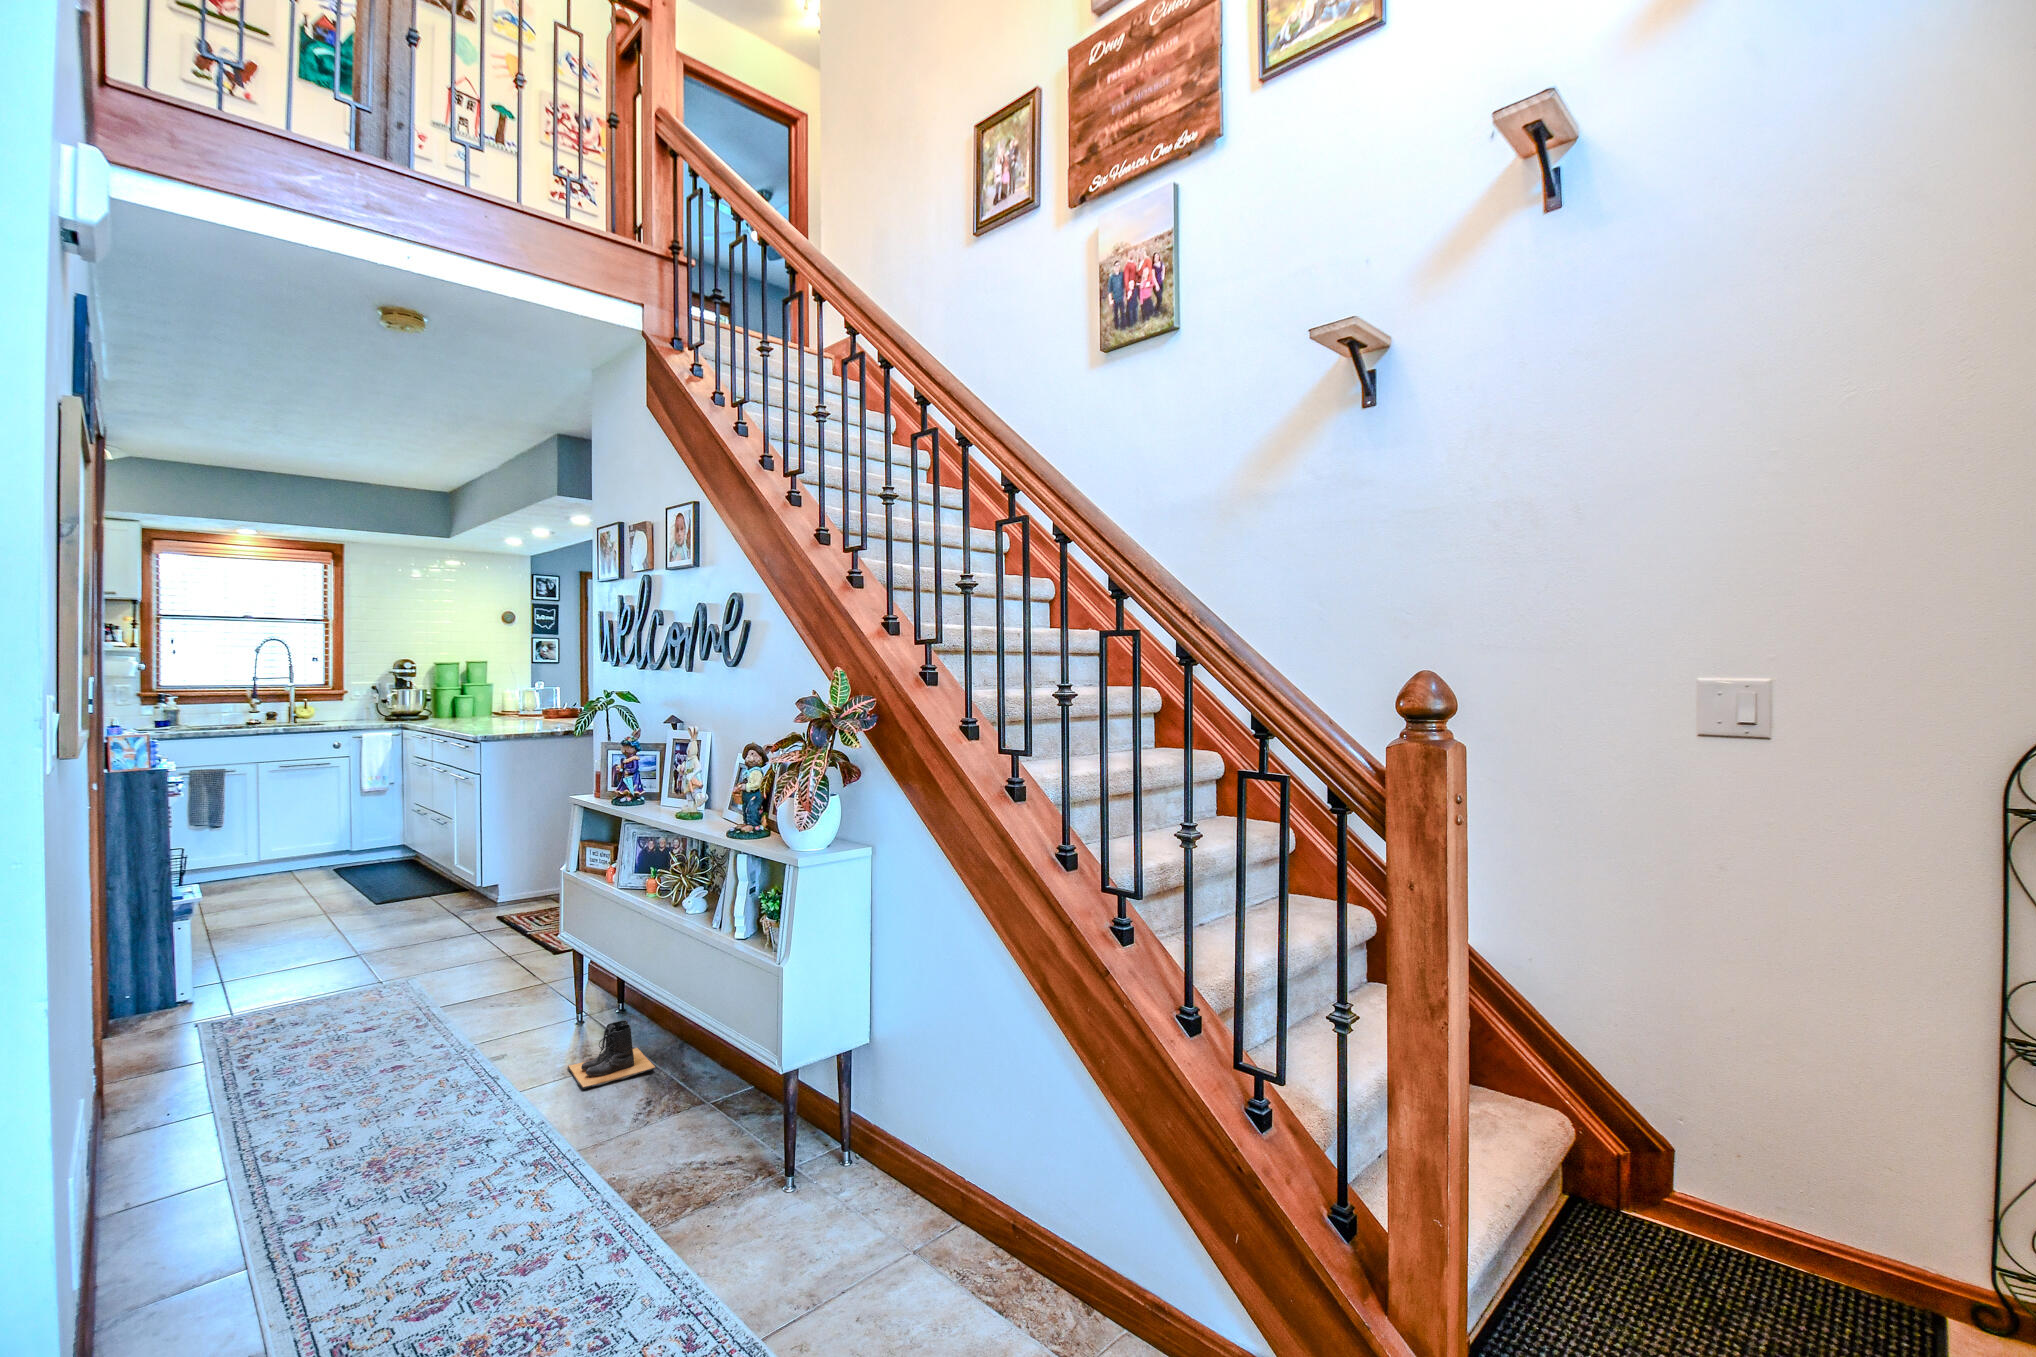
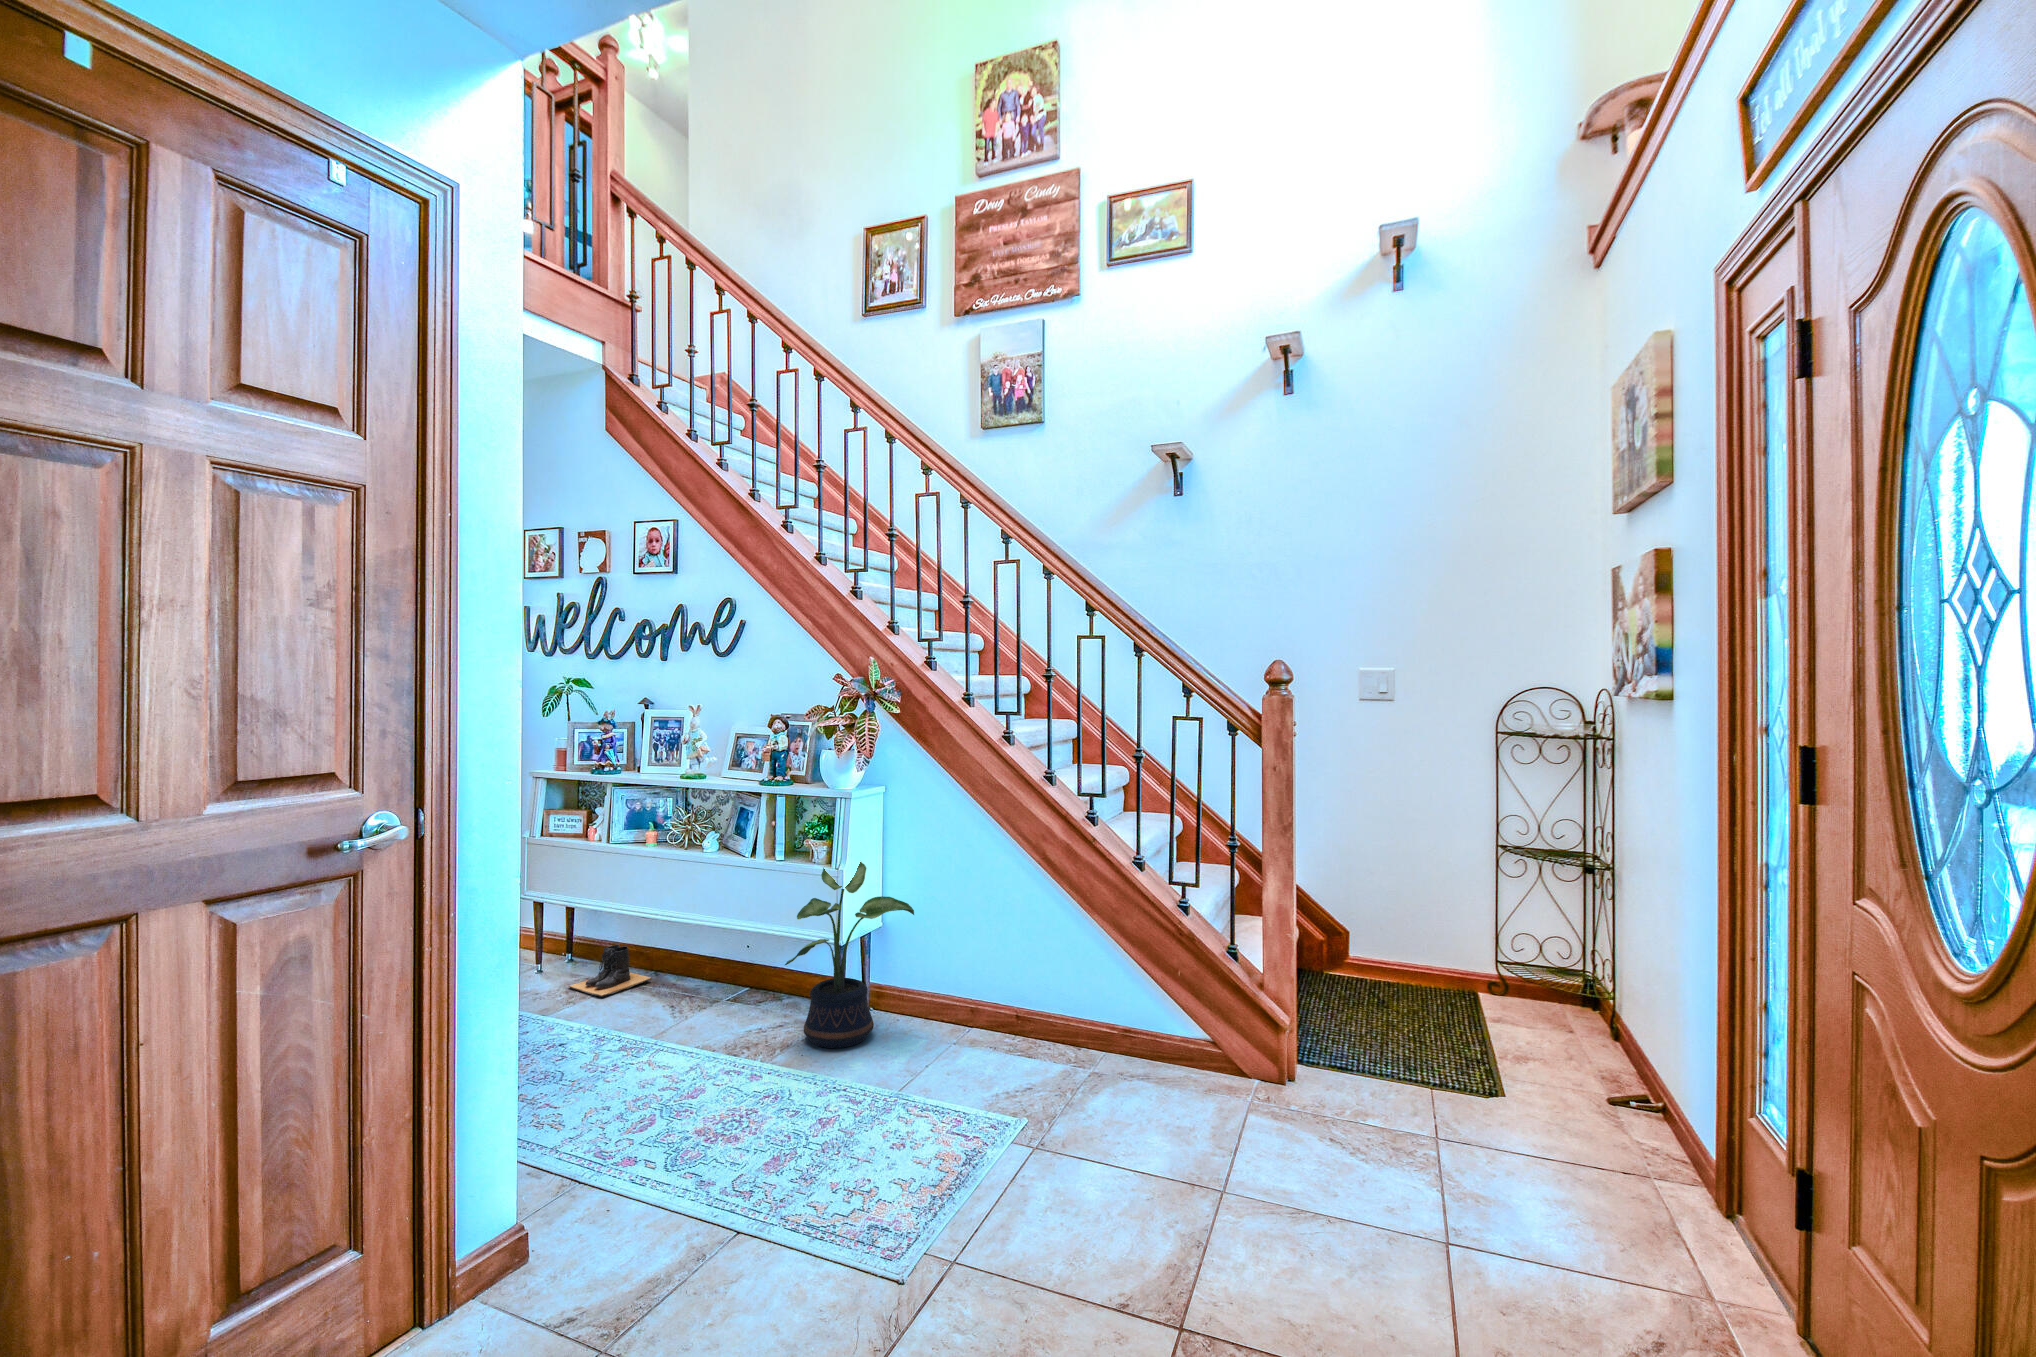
potted plant: none [688,940,869,1238] -> present [785,862,914,1048]

